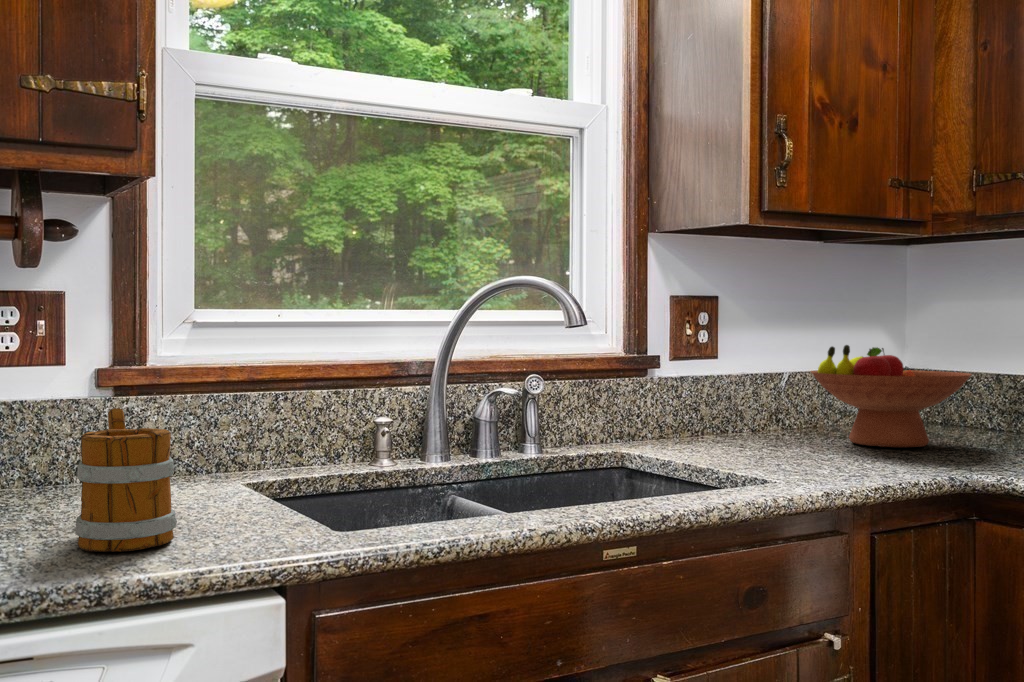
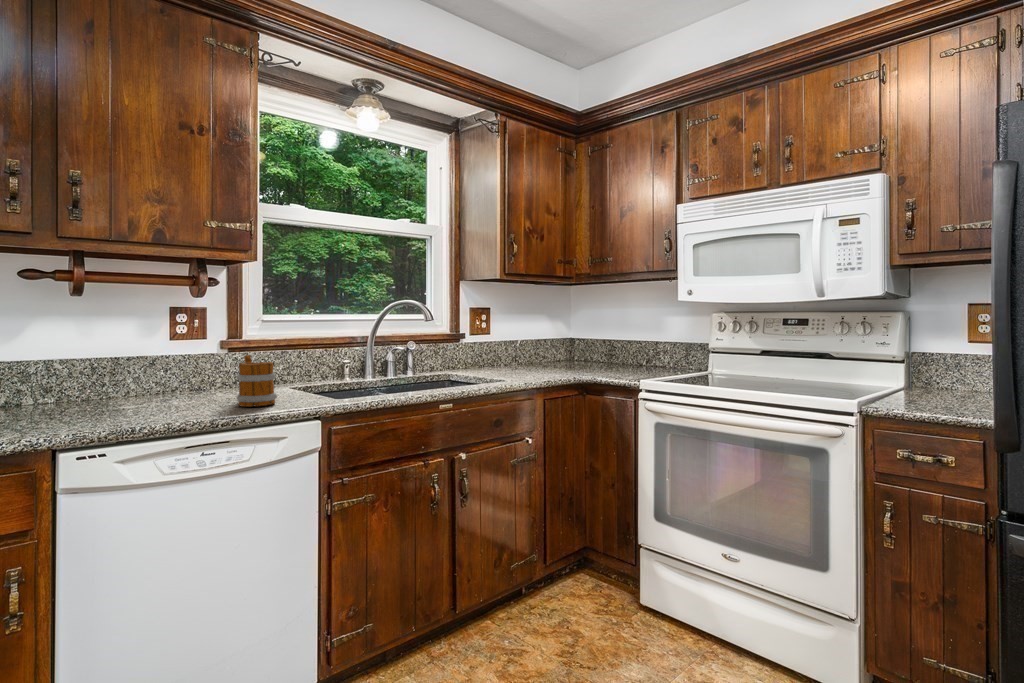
fruit bowl: present [811,345,972,447] -> none [527,328,588,369]

